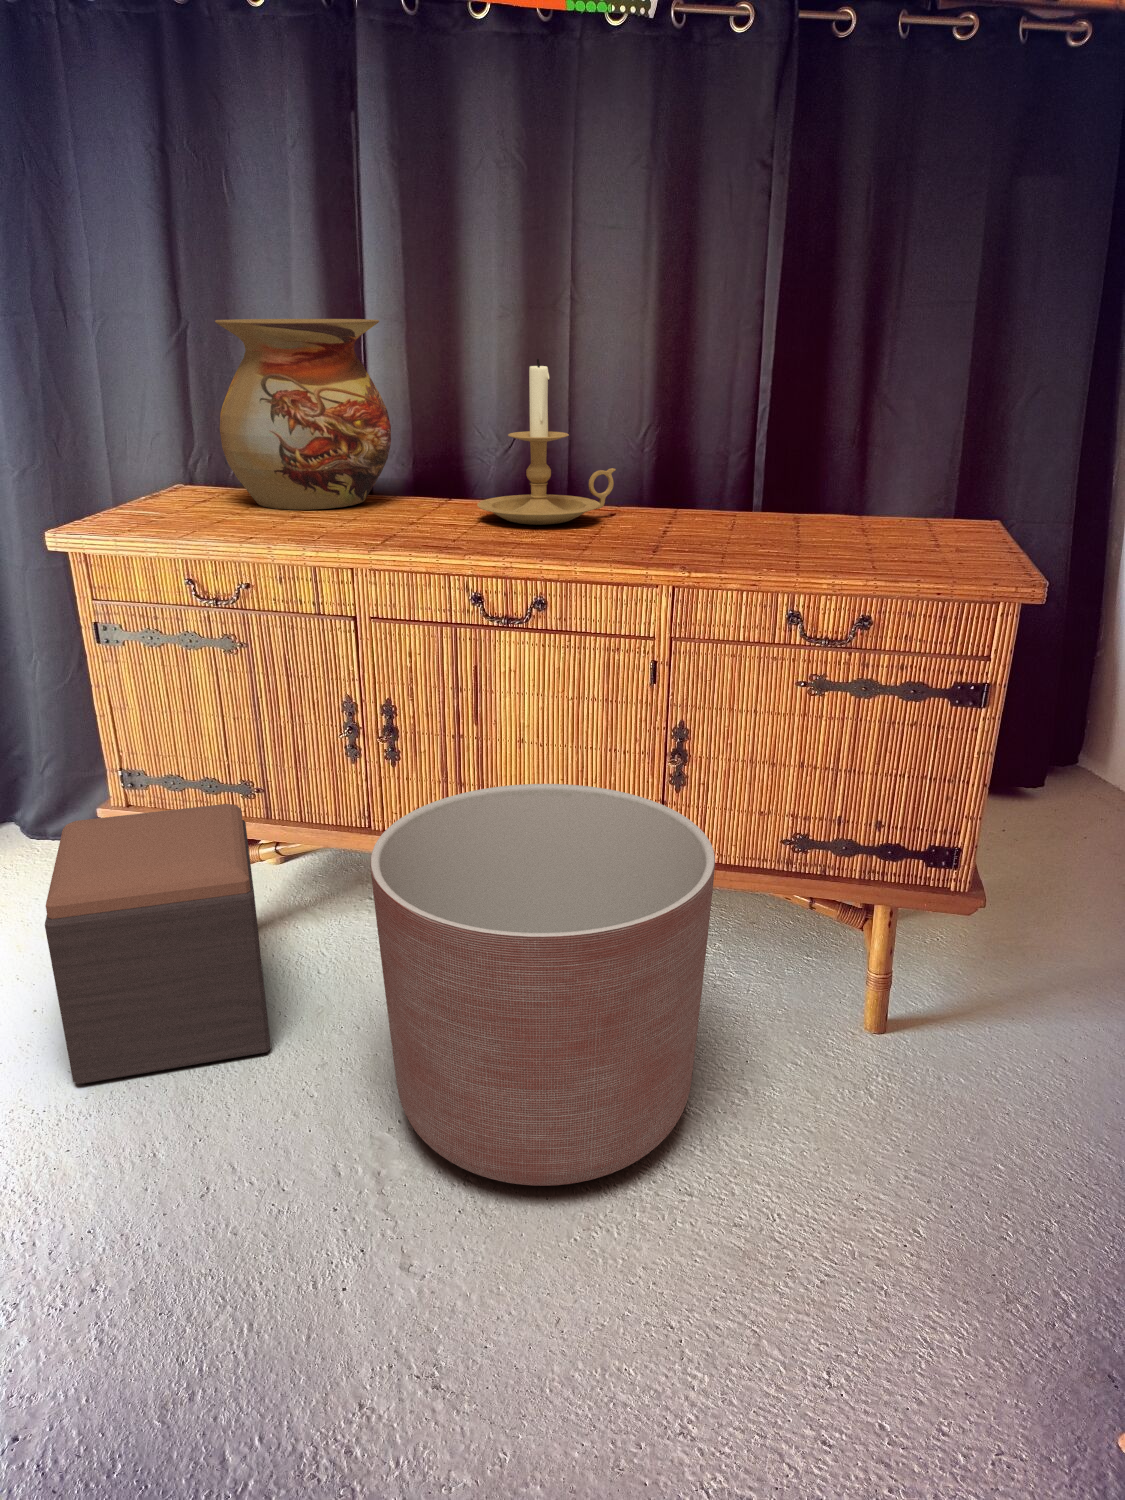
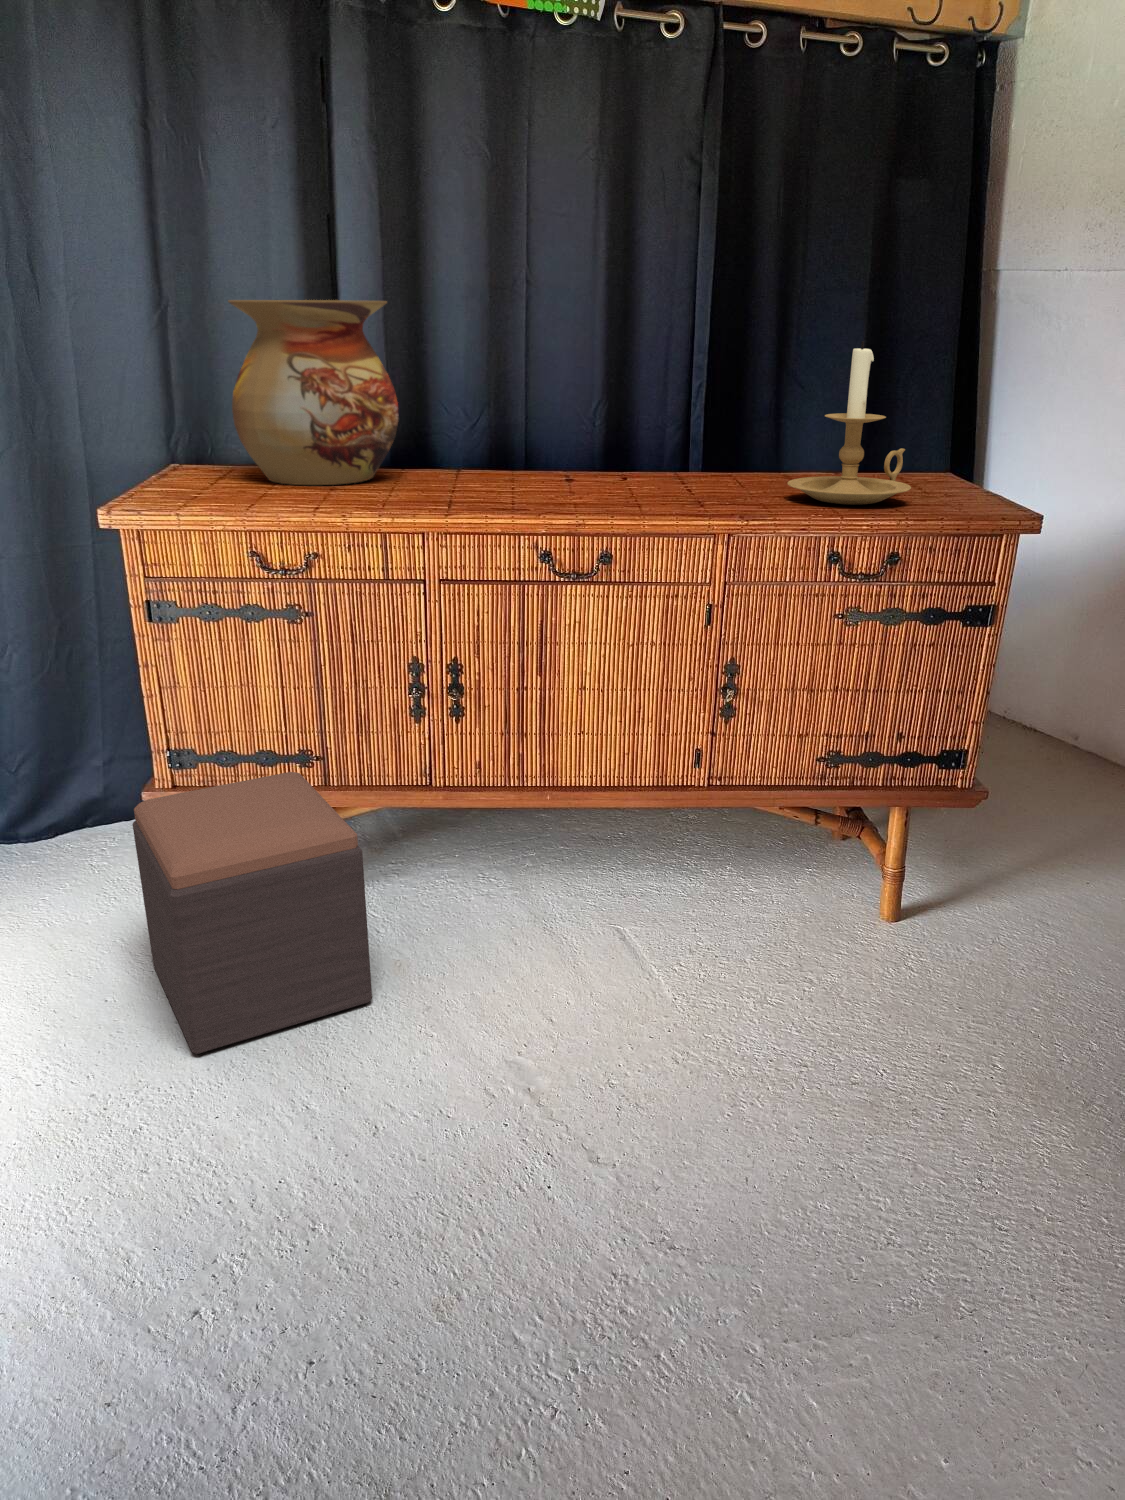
candle holder: present [477,359,616,525] -> present [787,341,911,505]
planter: present [370,784,715,1186] -> none [501,723,813,1077]

